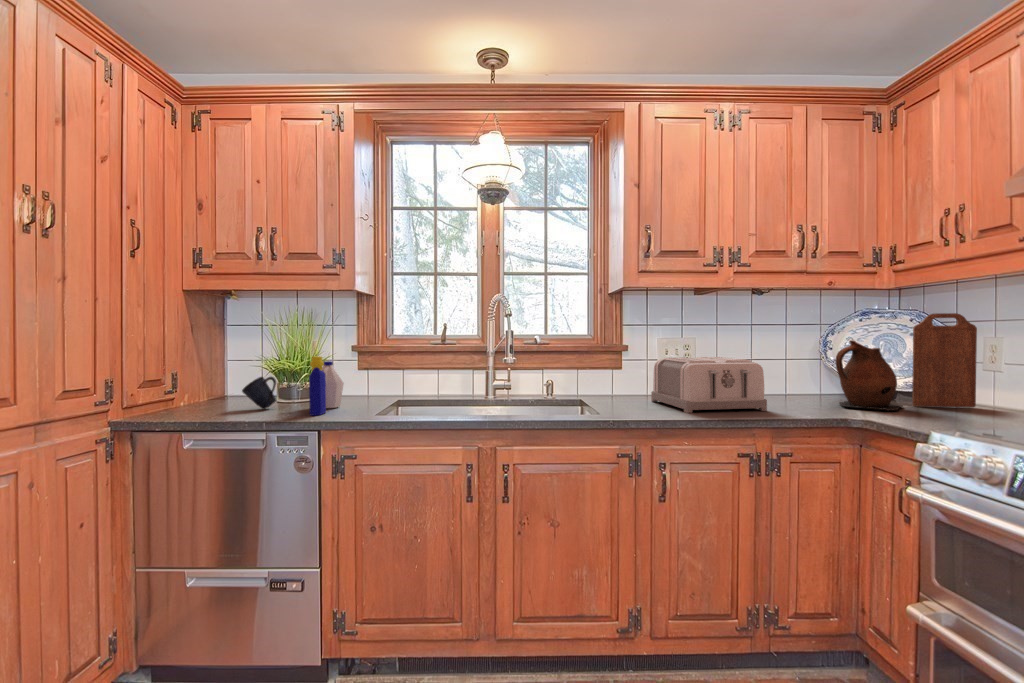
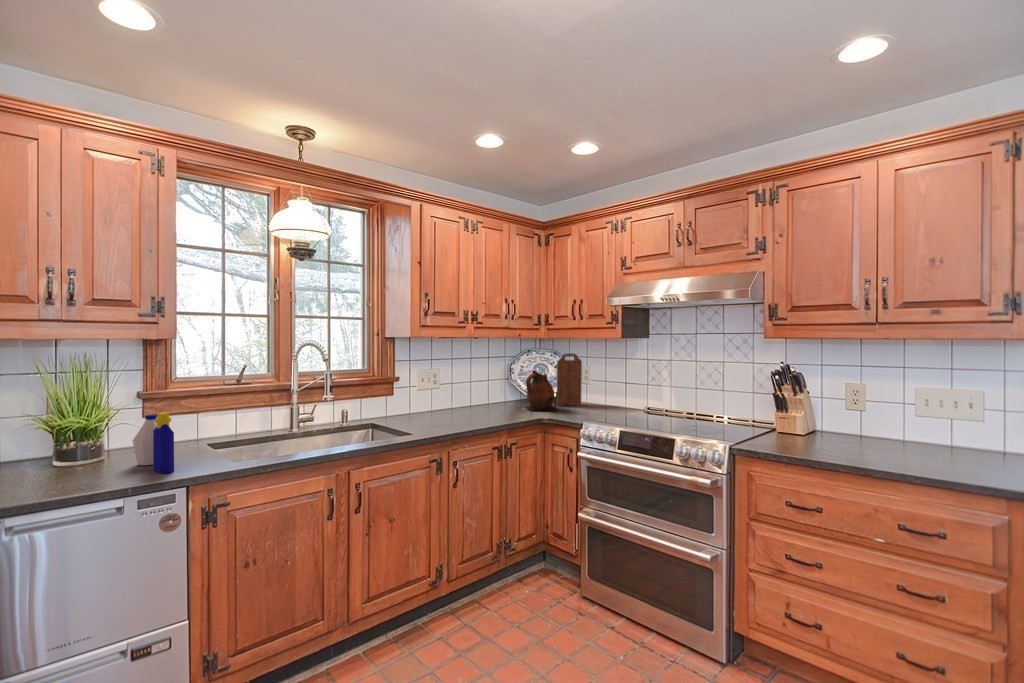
toaster: present [651,357,767,413] -> none [423,384,500,425]
mug: present [242,377,276,409] -> none [40,439,91,477]

